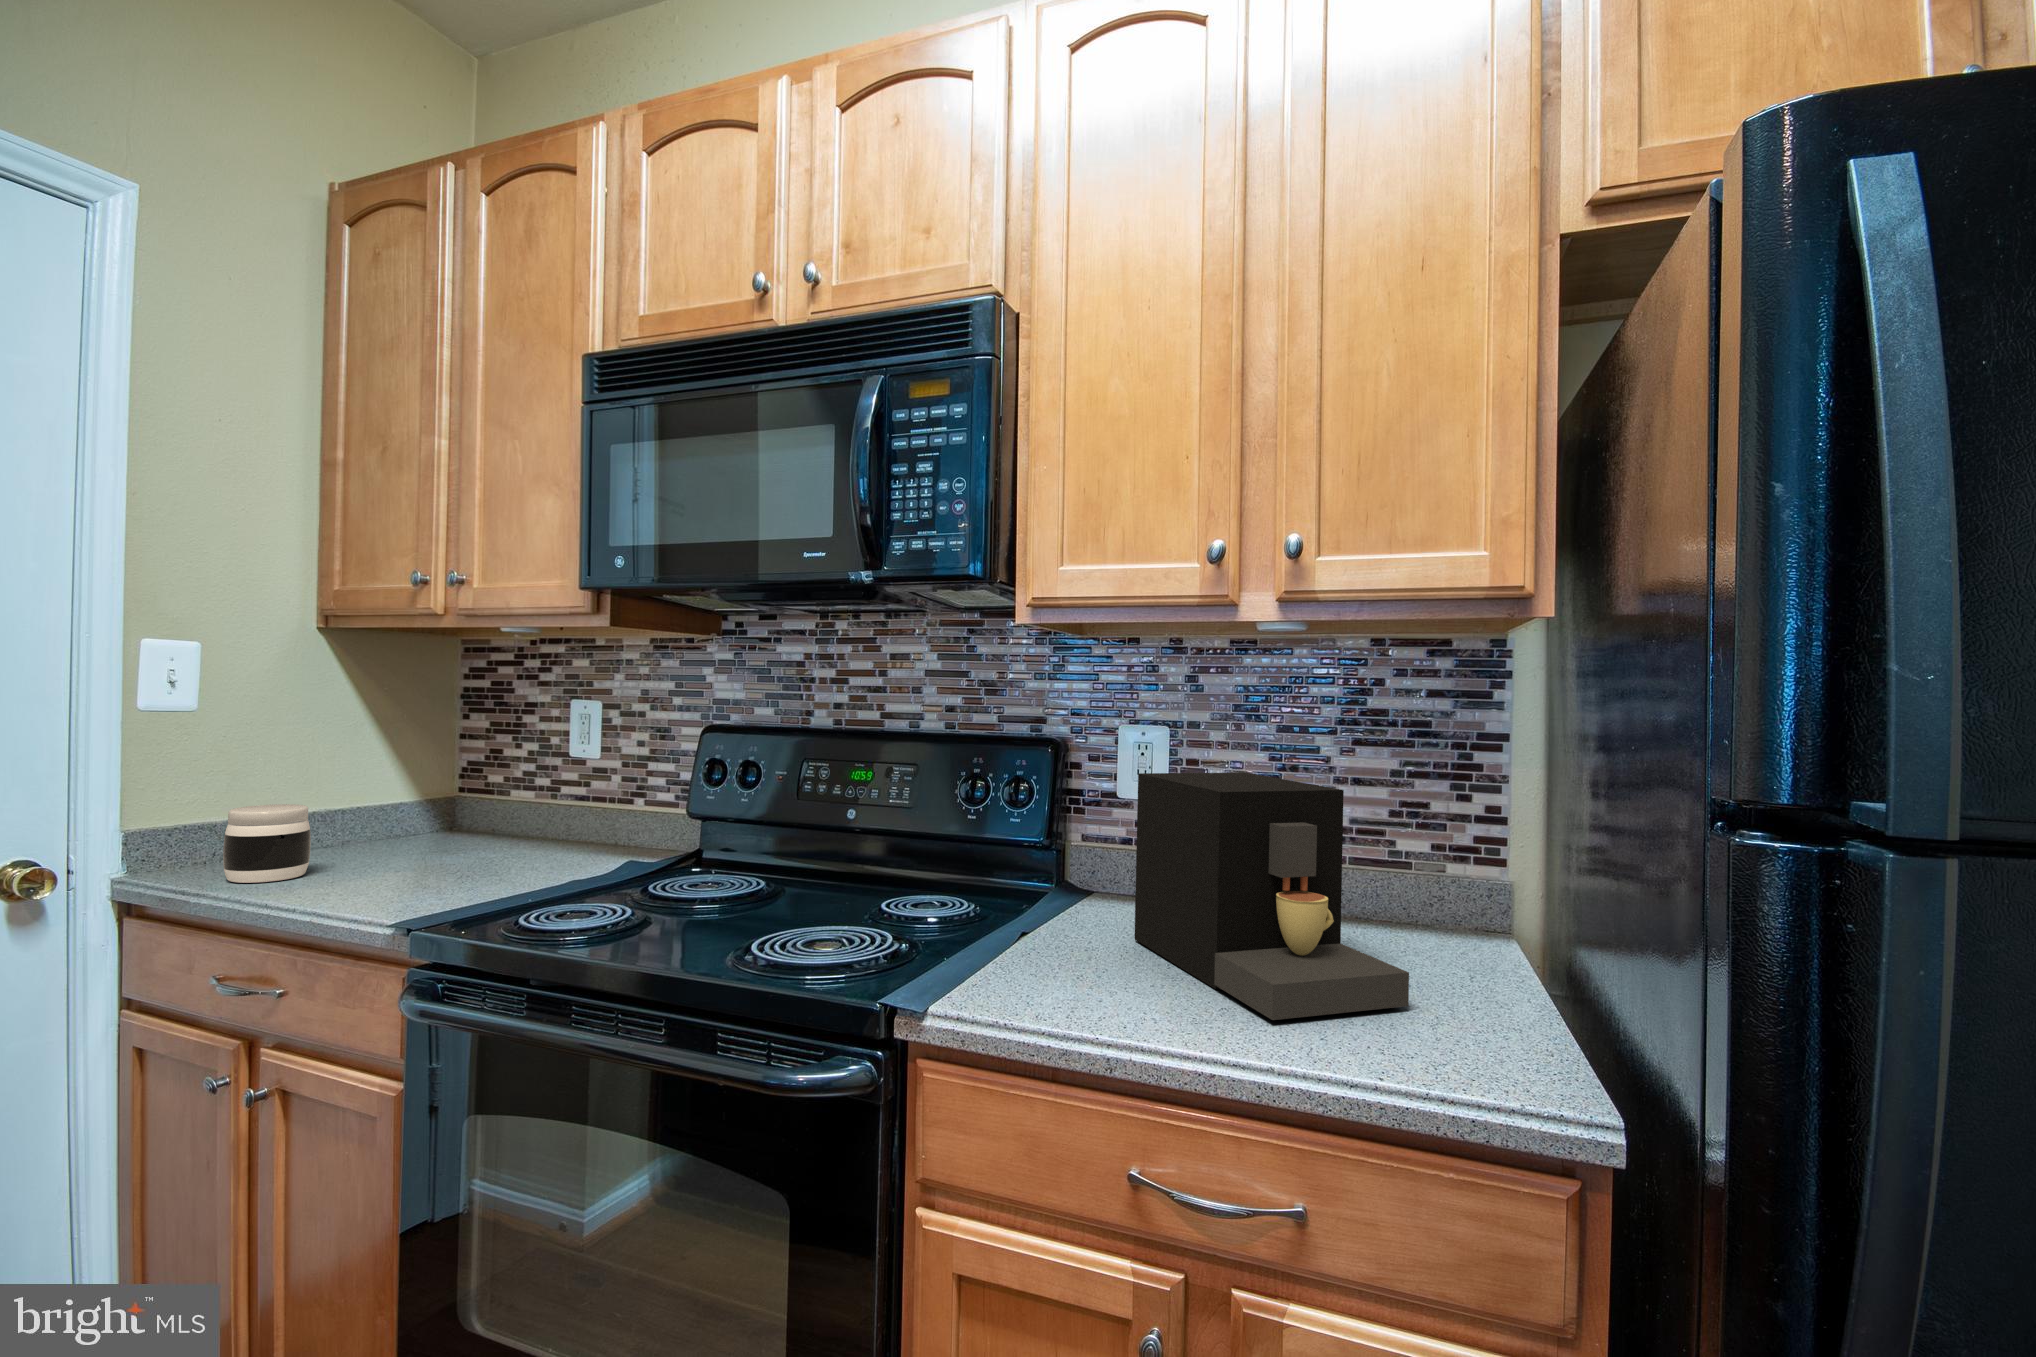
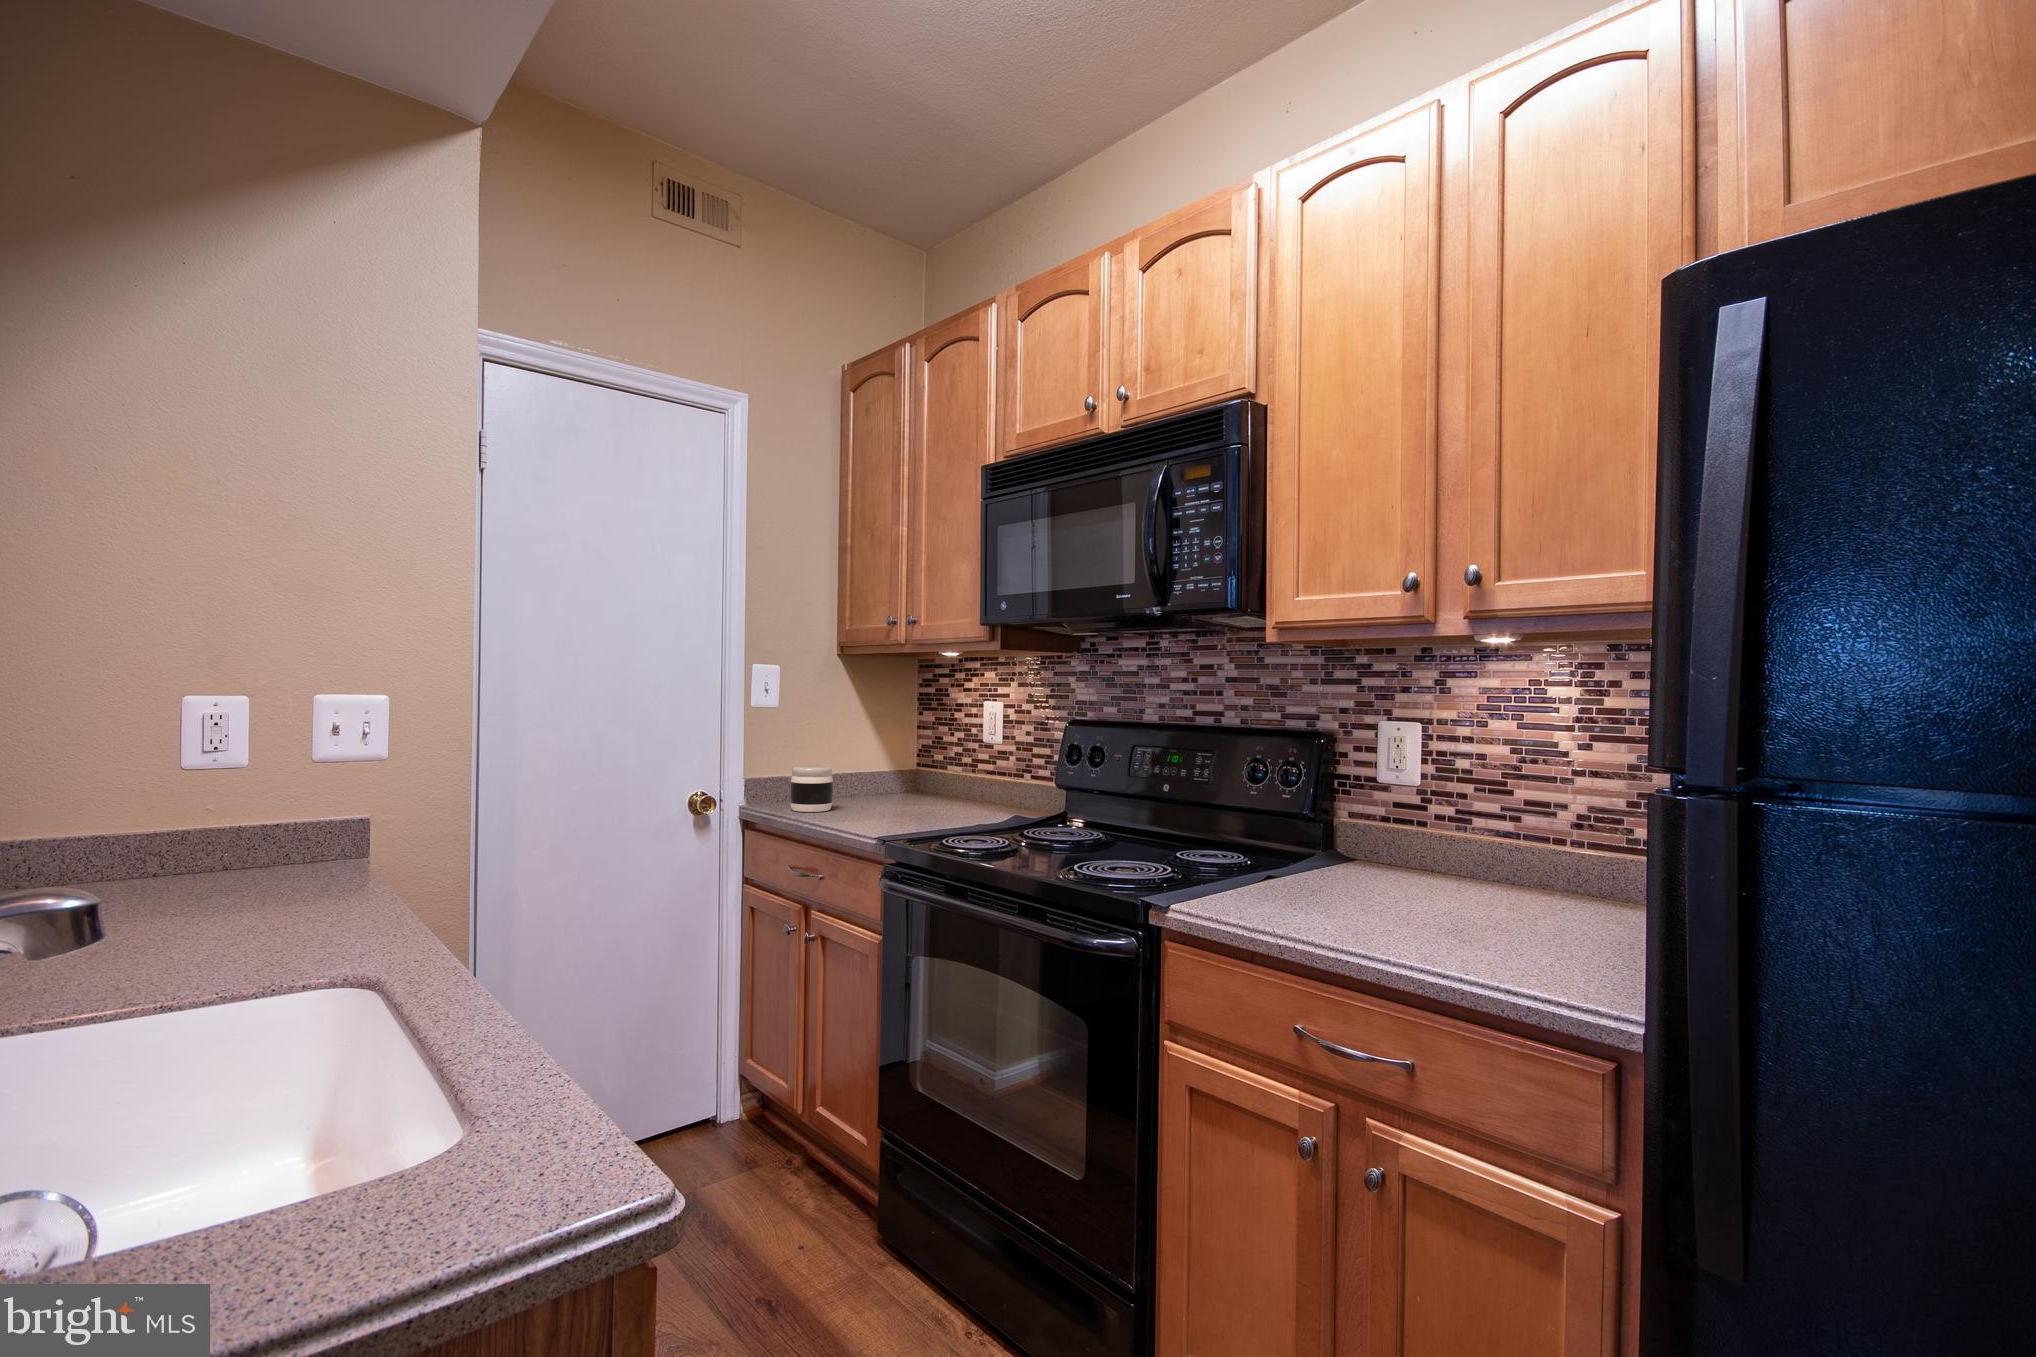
coffee maker: present [1134,773,1409,1020] -> none [1359,757,1551,945]

